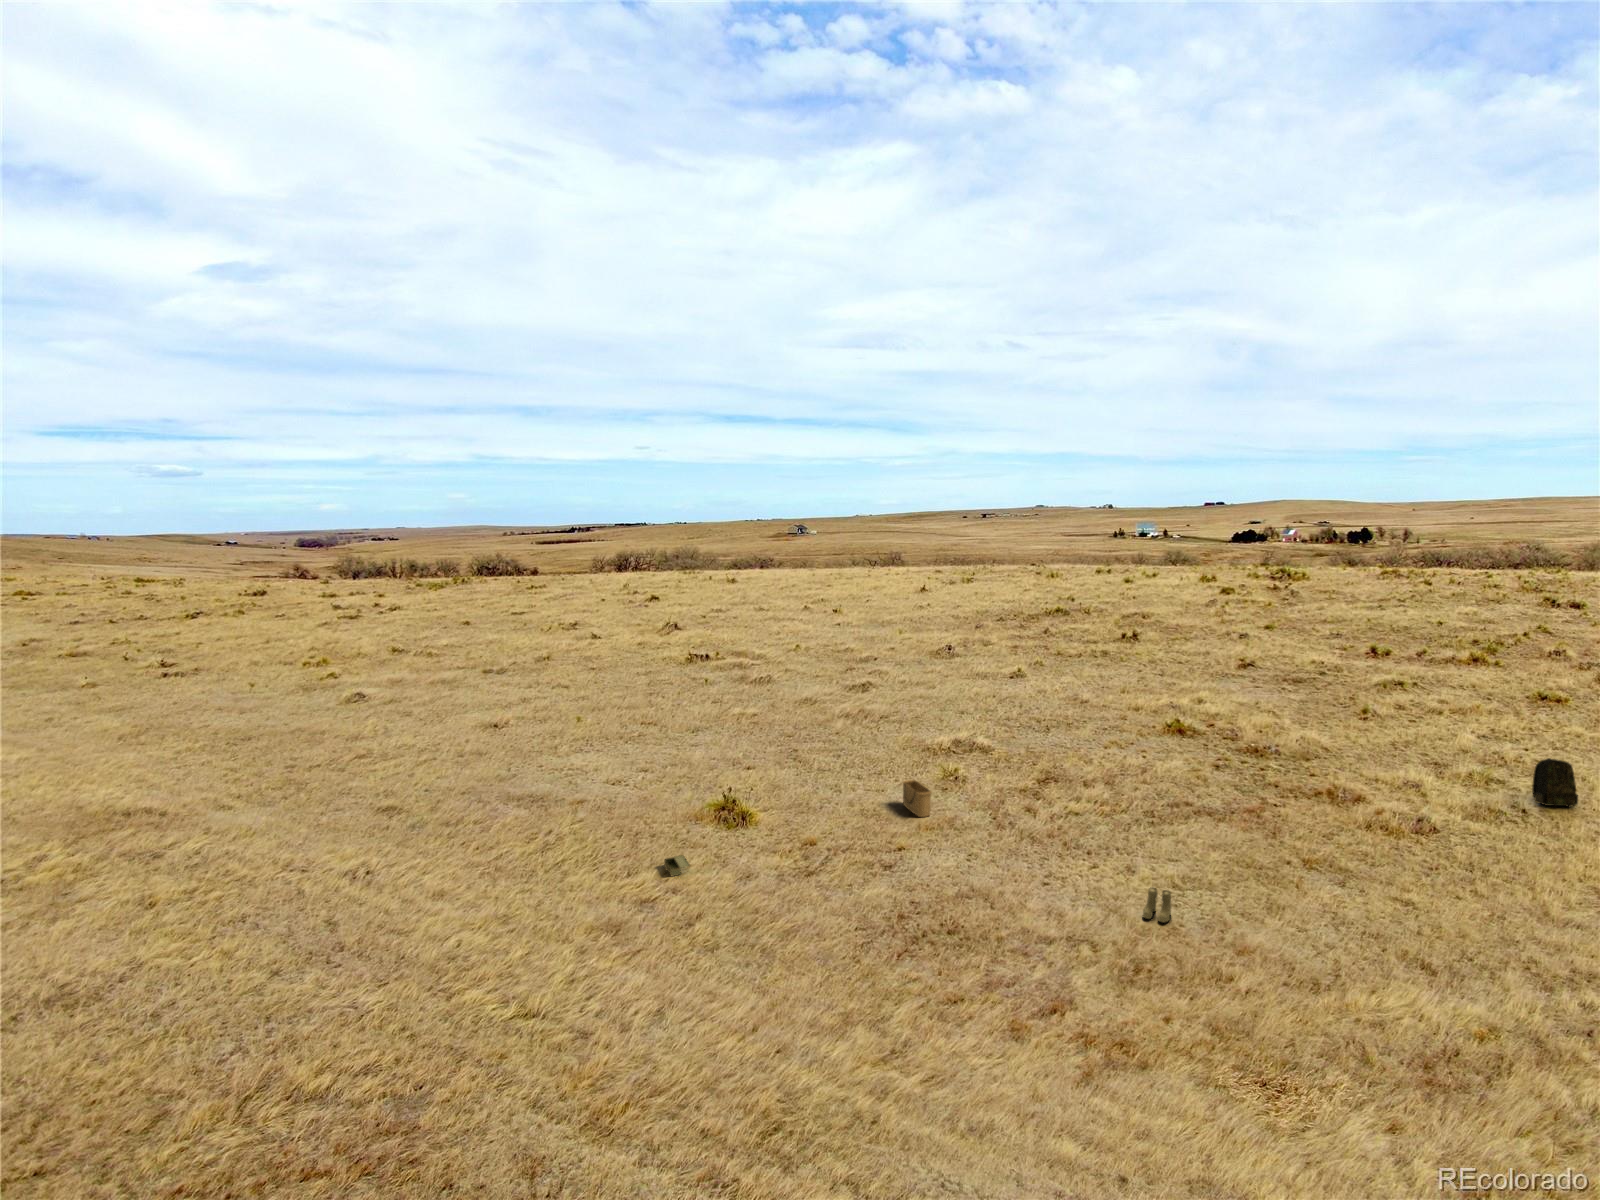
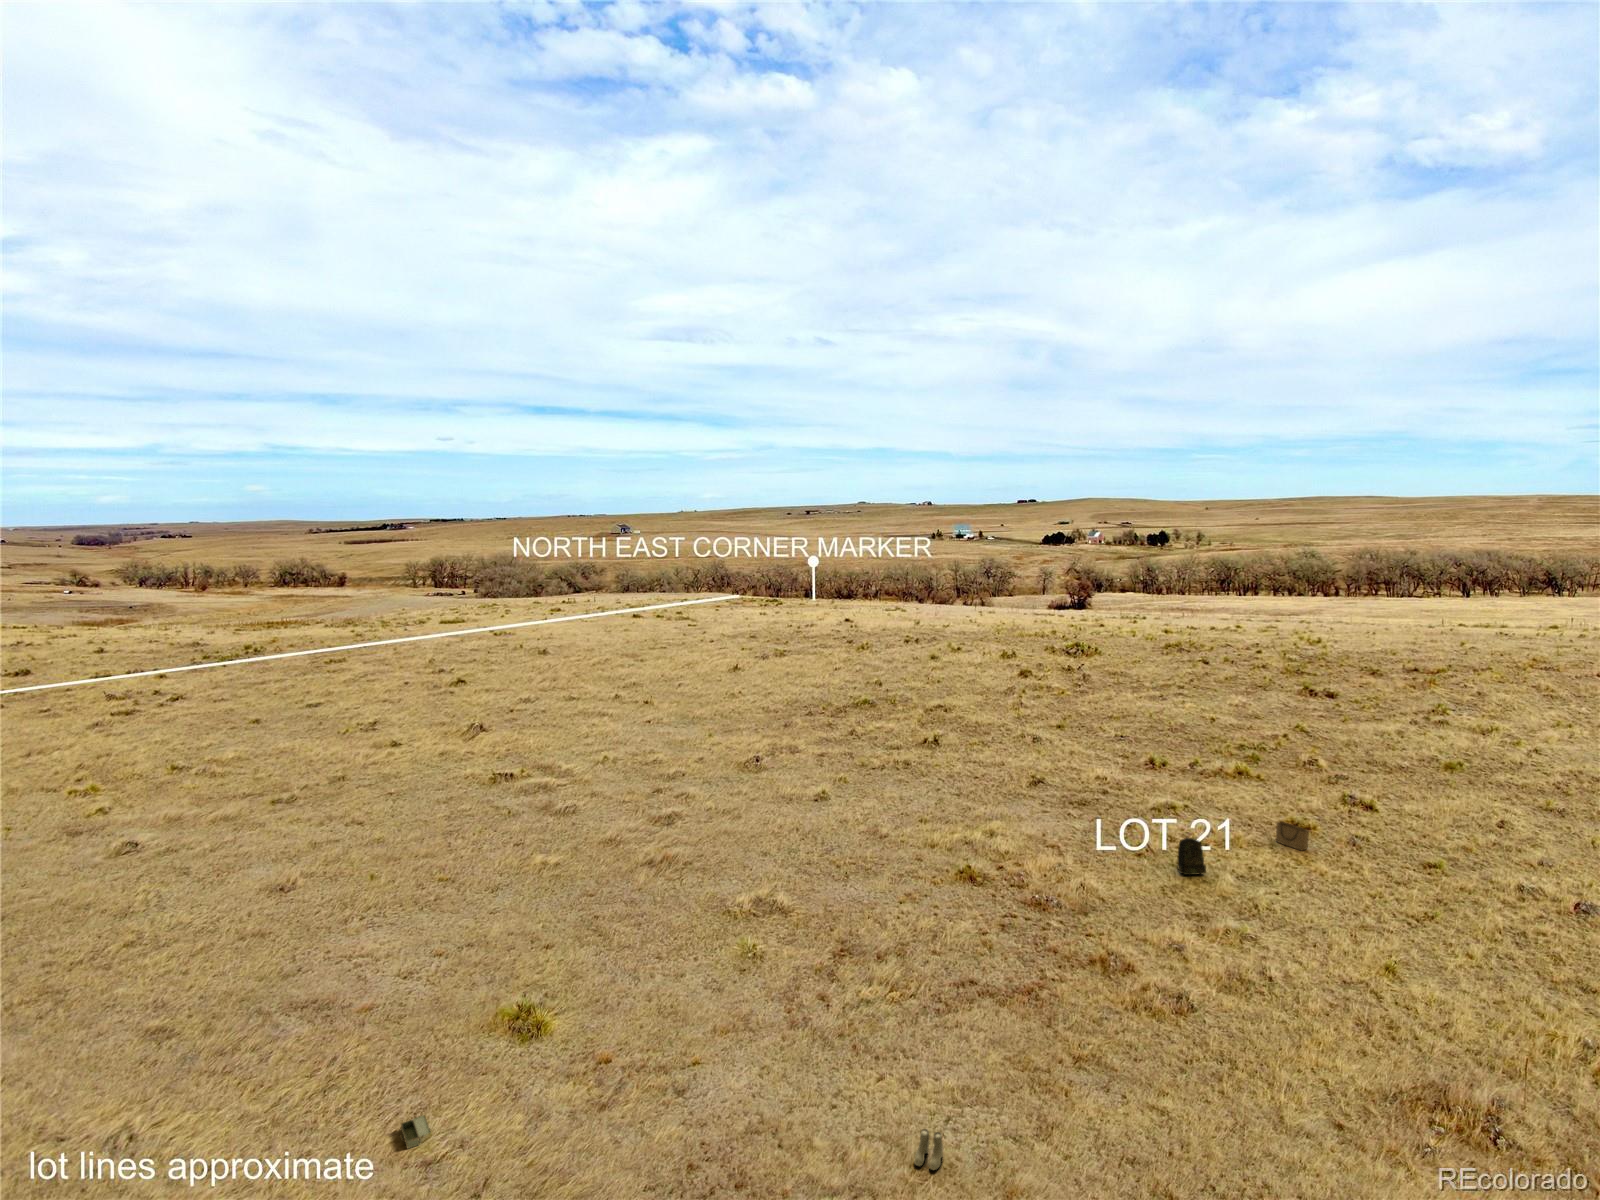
backpack: present [1532,758,1578,807] -> present [1177,838,1206,875]
basket: present [902,780,931,817] -> present [1276,822,1310,850]

